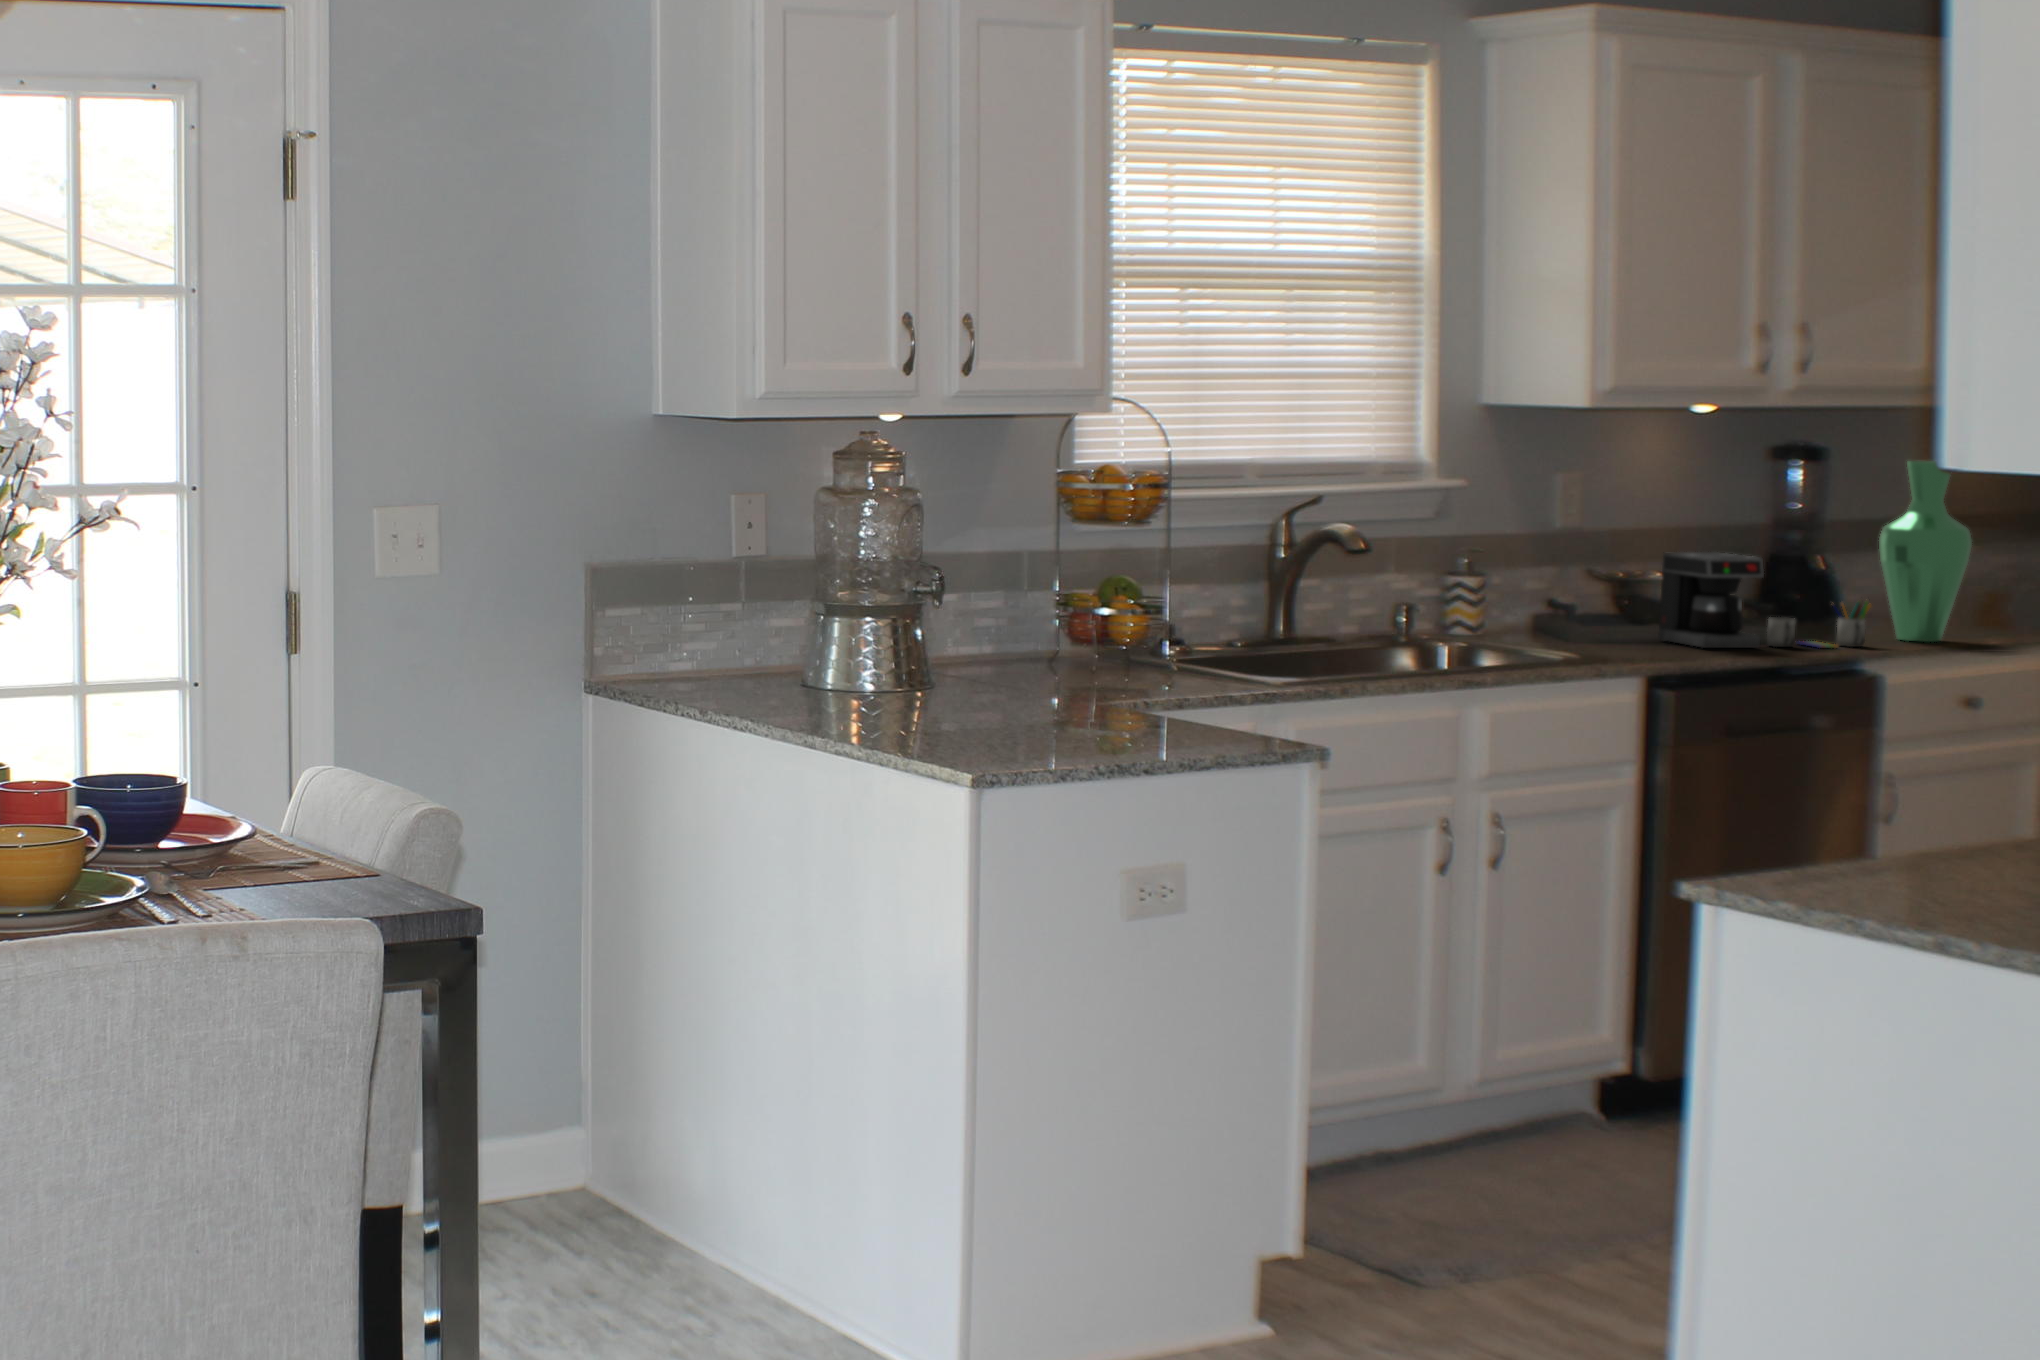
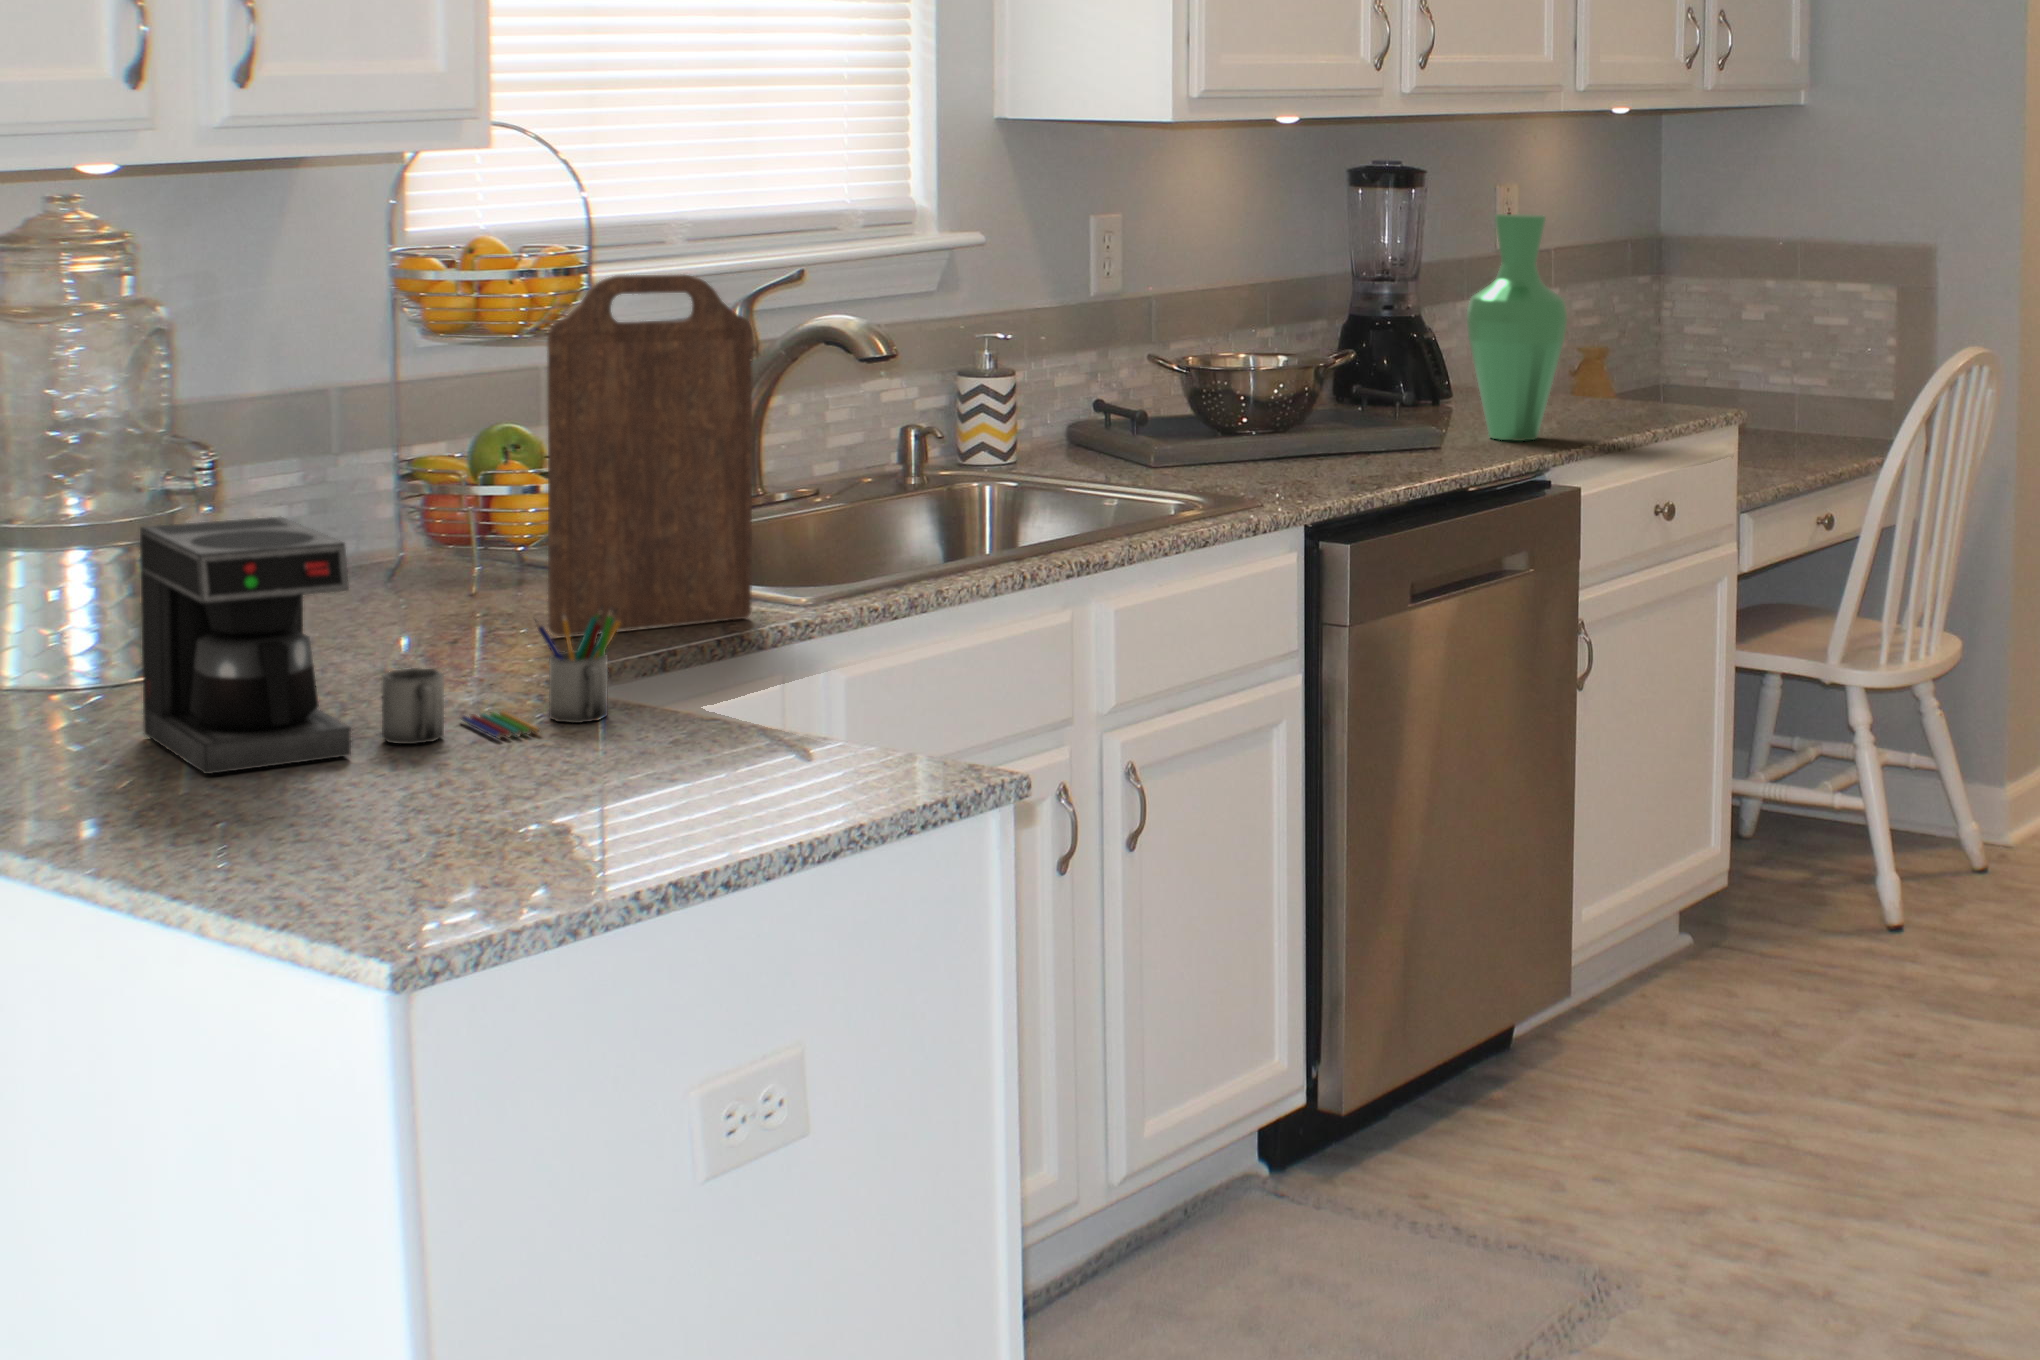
cutting board: none [1121,478,1252,693] -> present [547,274,753,636]
coffee maker: present [1659,552,1871,648] -> present [140,517,621,774]

